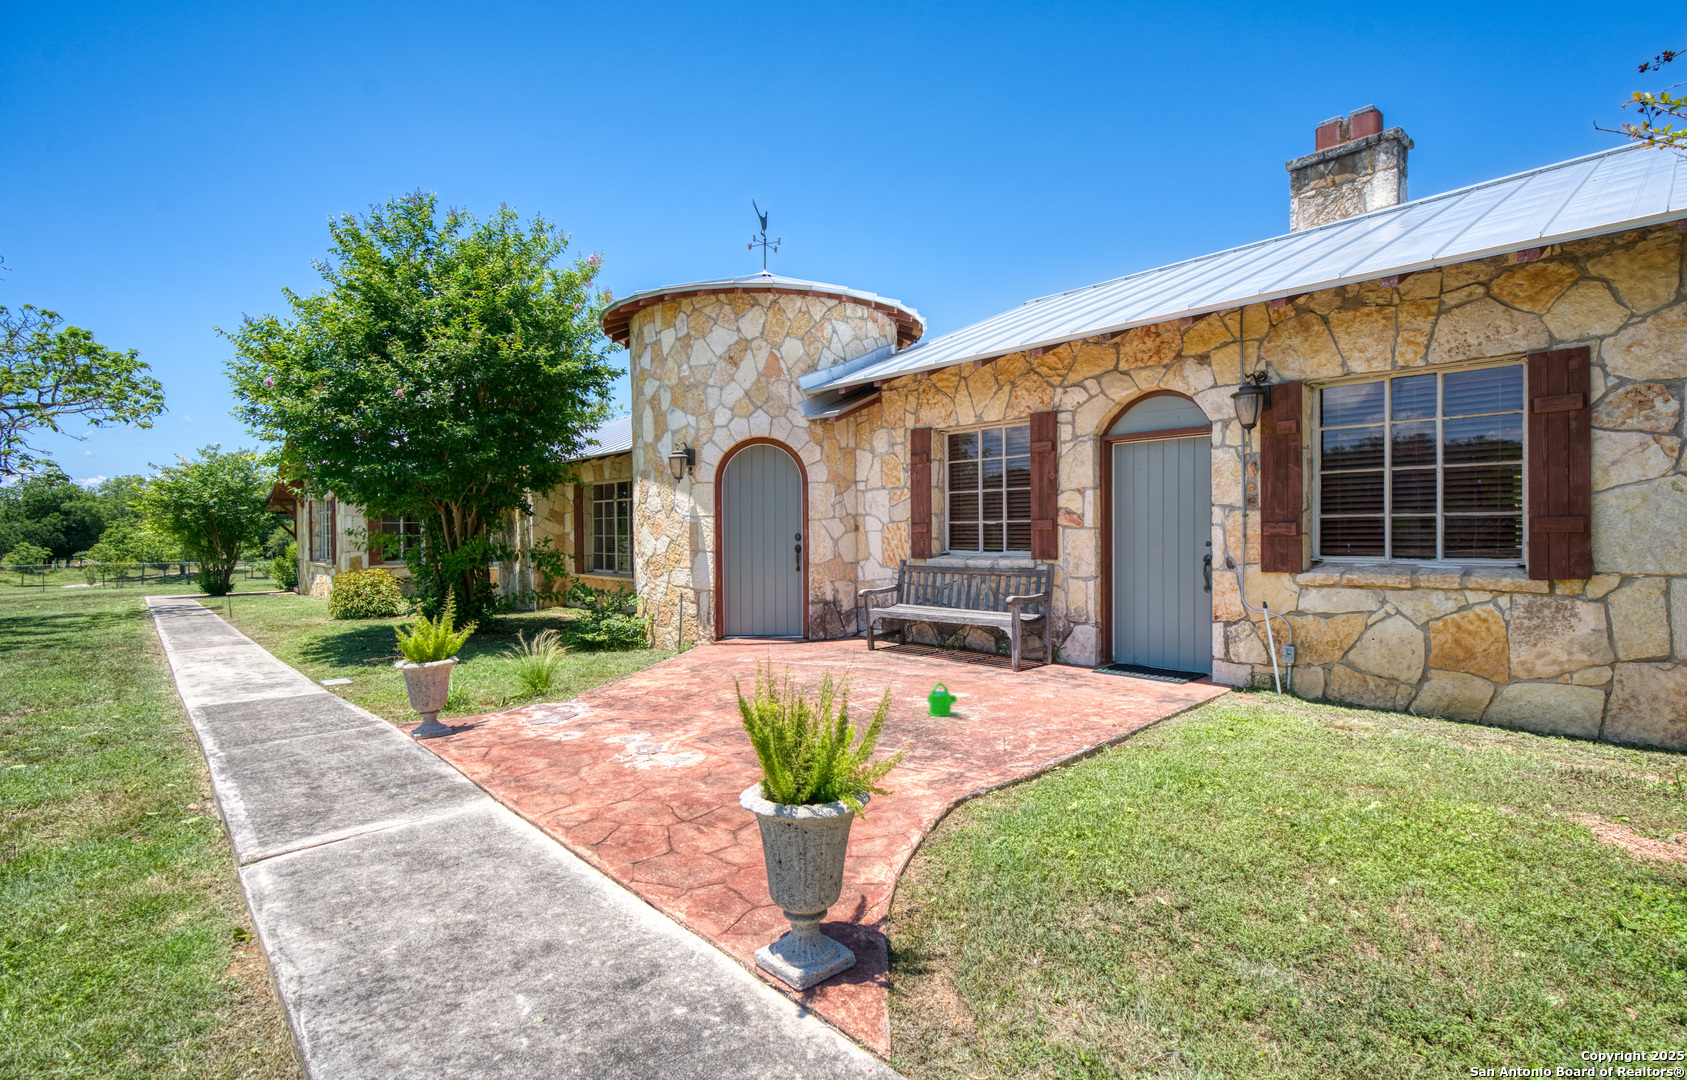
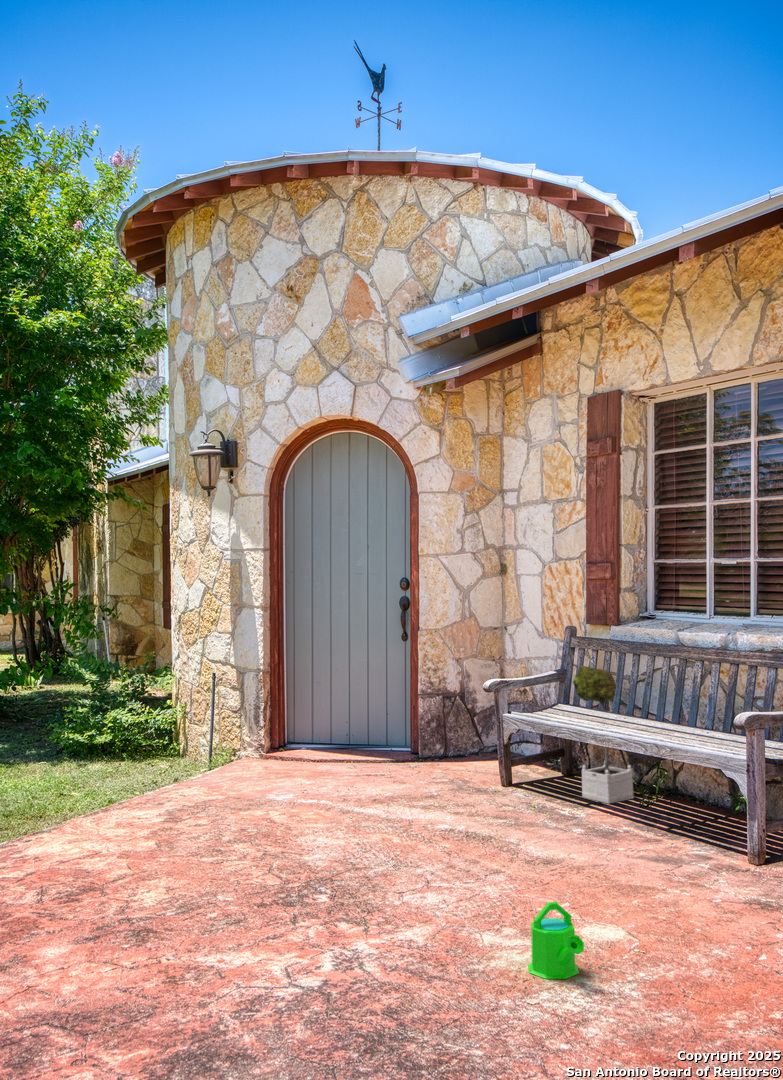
potted tree: none [907,580,941,654] -> present [573,665,633,804]

